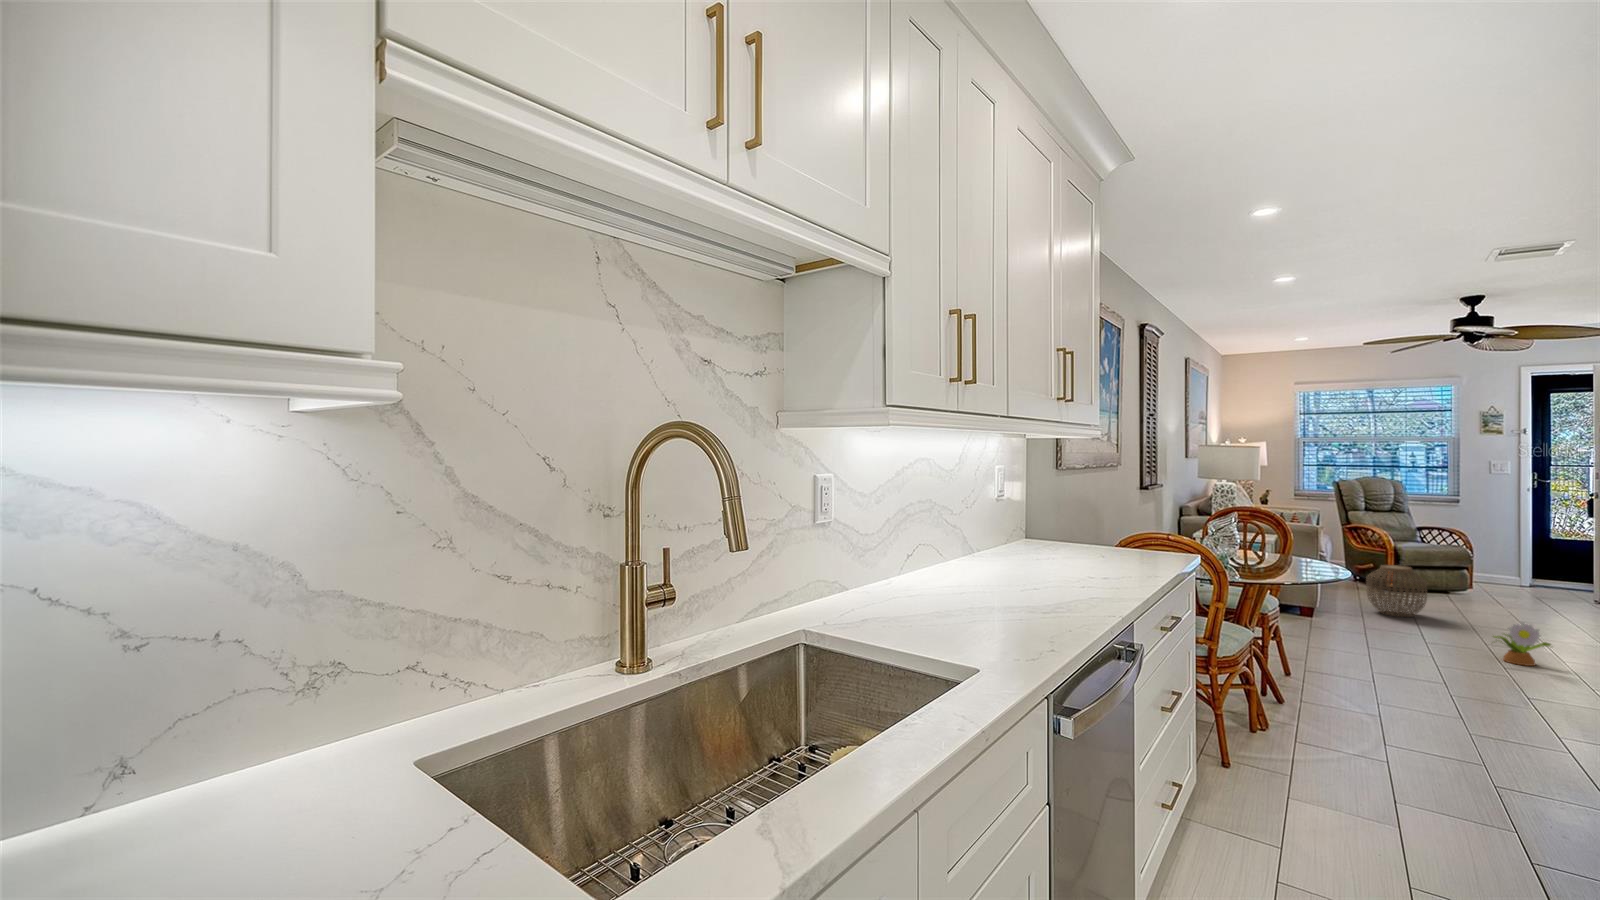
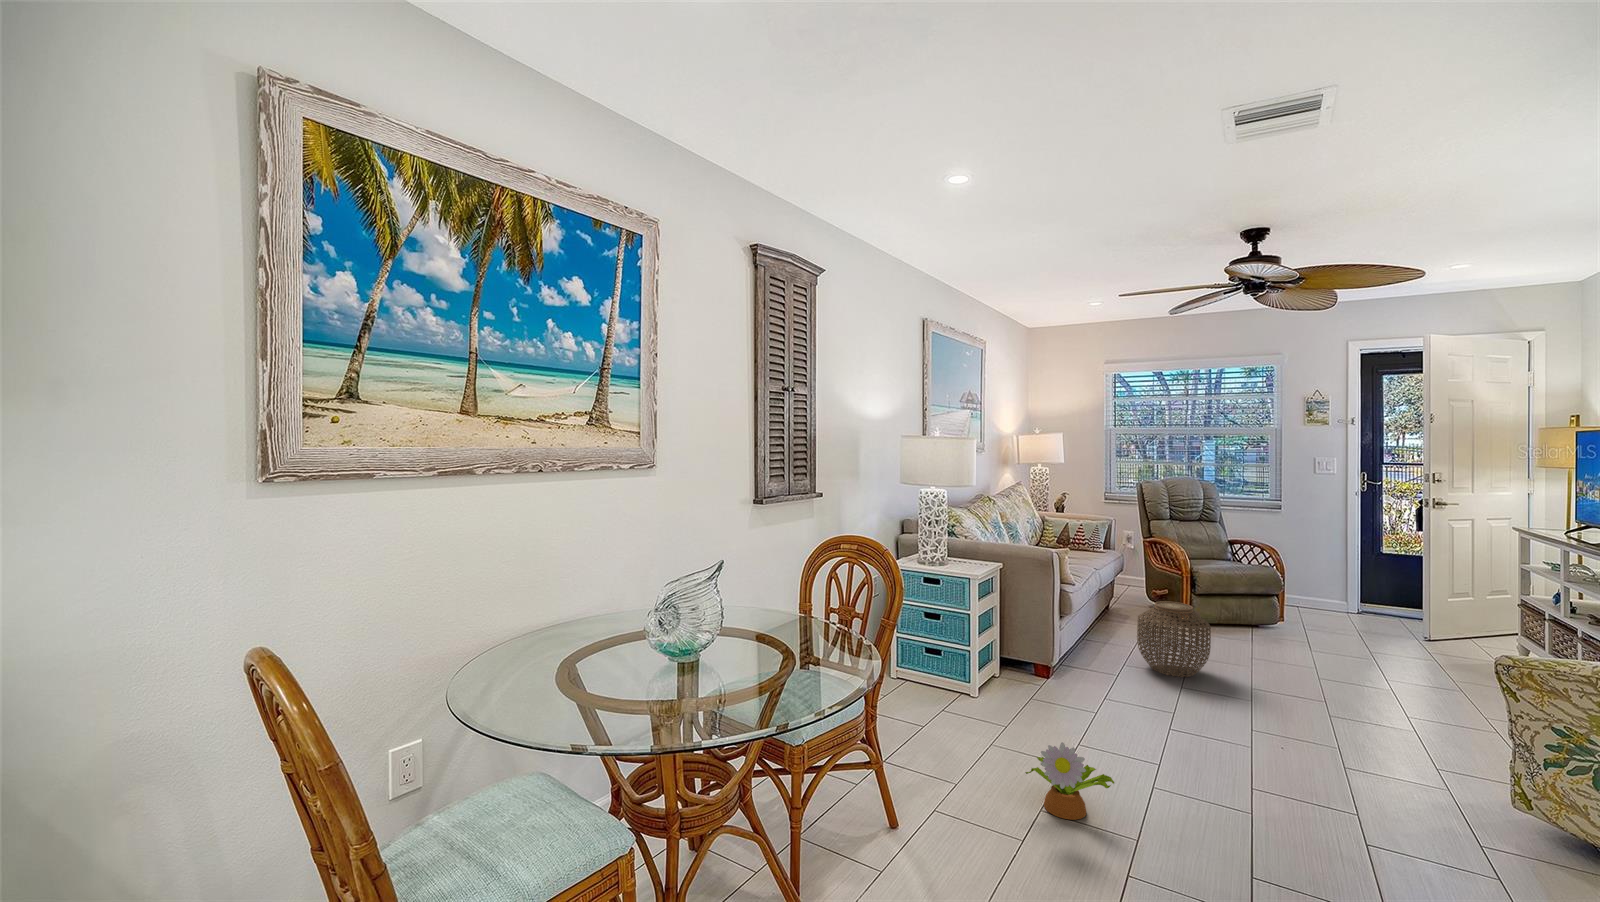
decorative plant: present [1494,622,1551,666] -> present [1025,742,1114,820]

